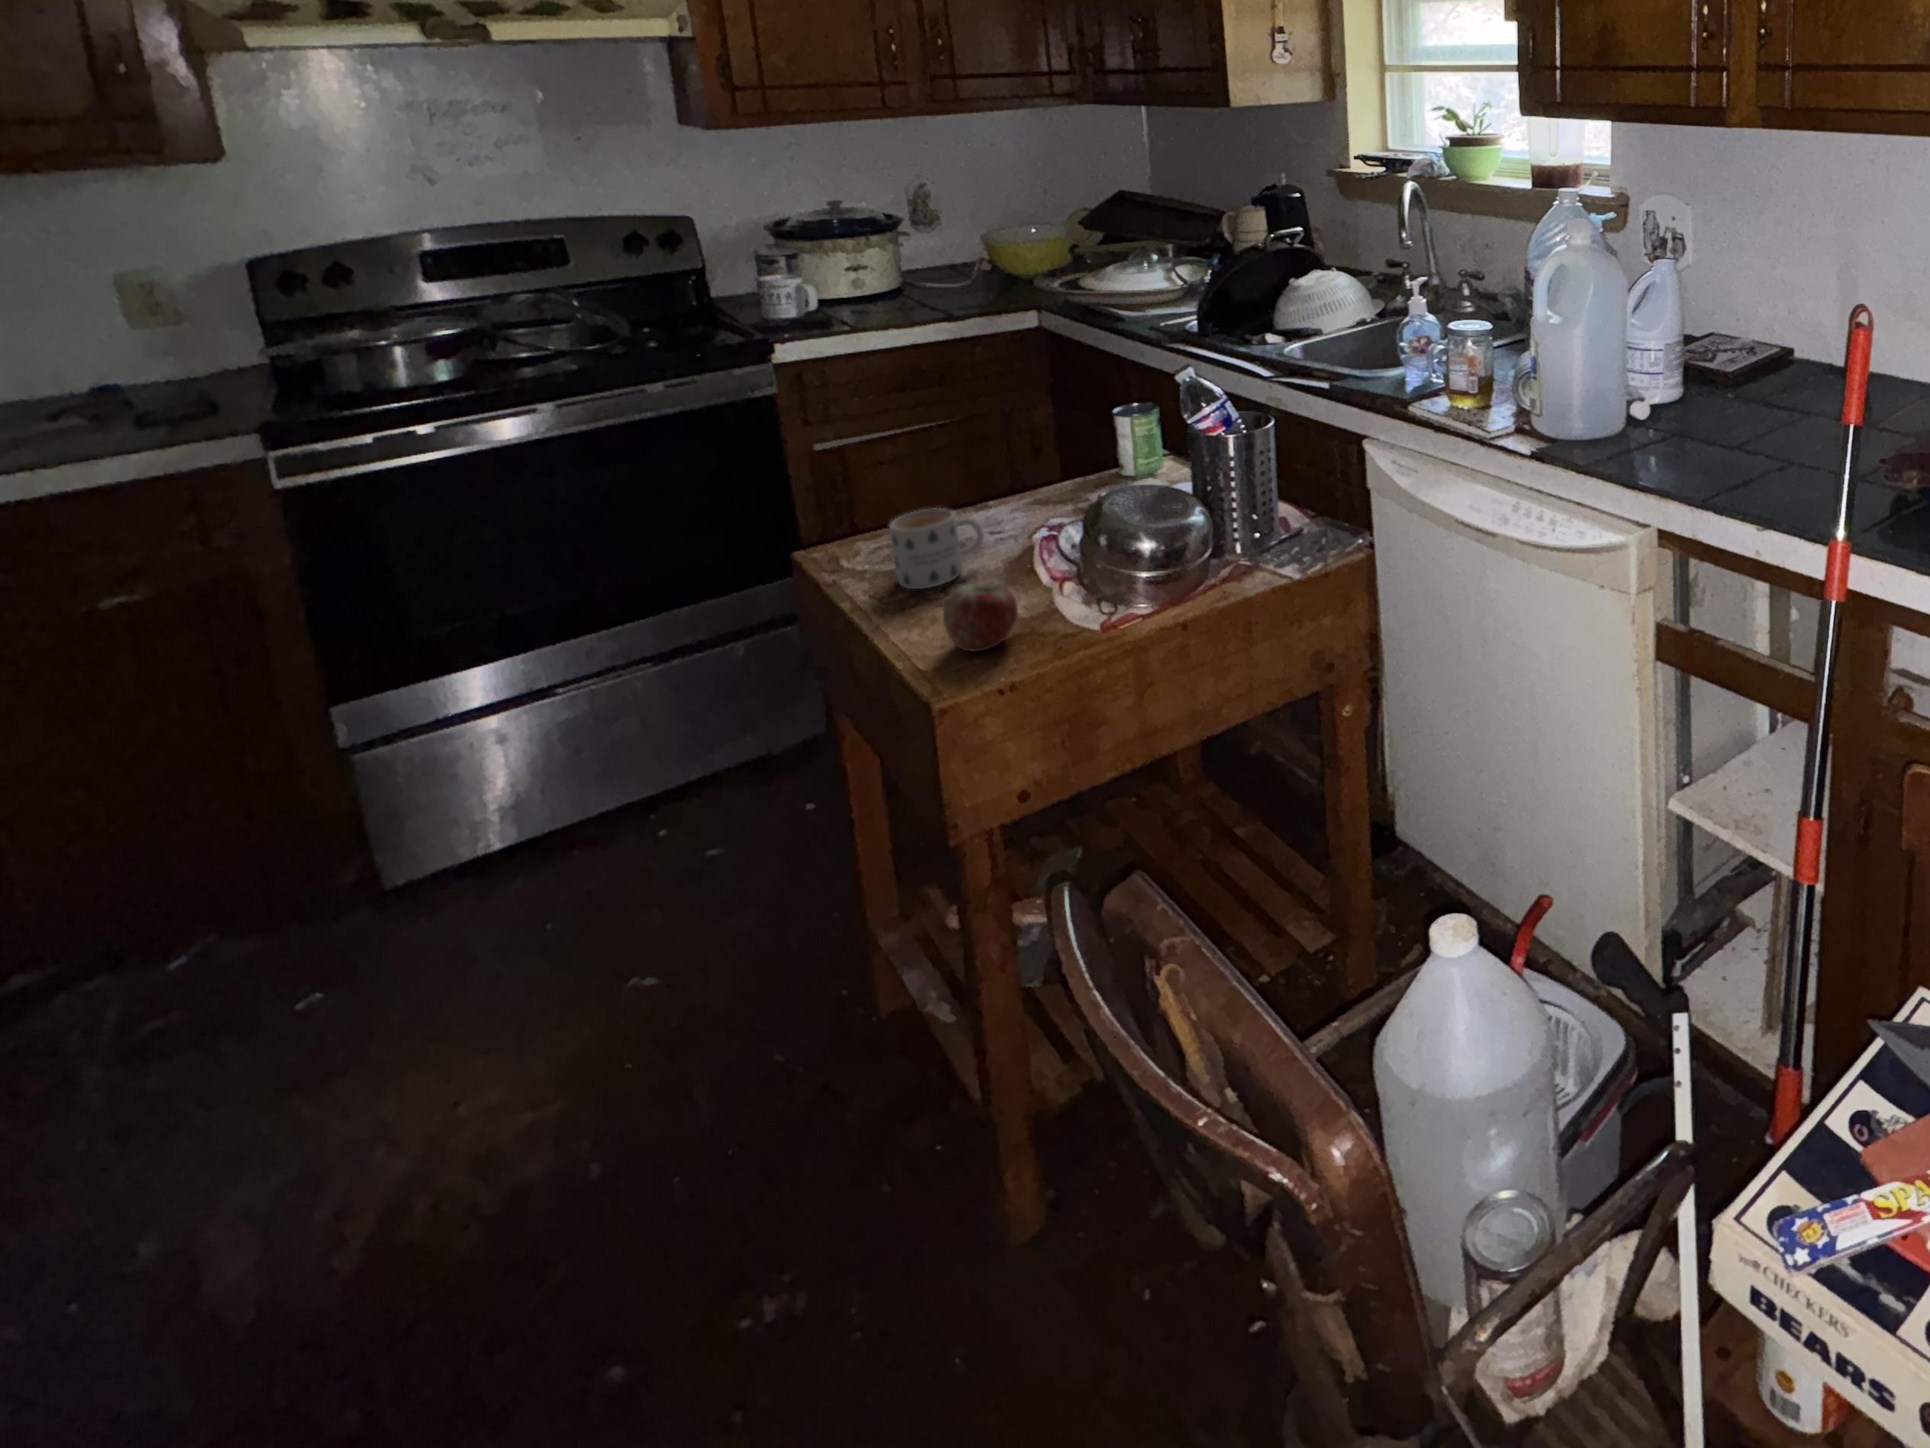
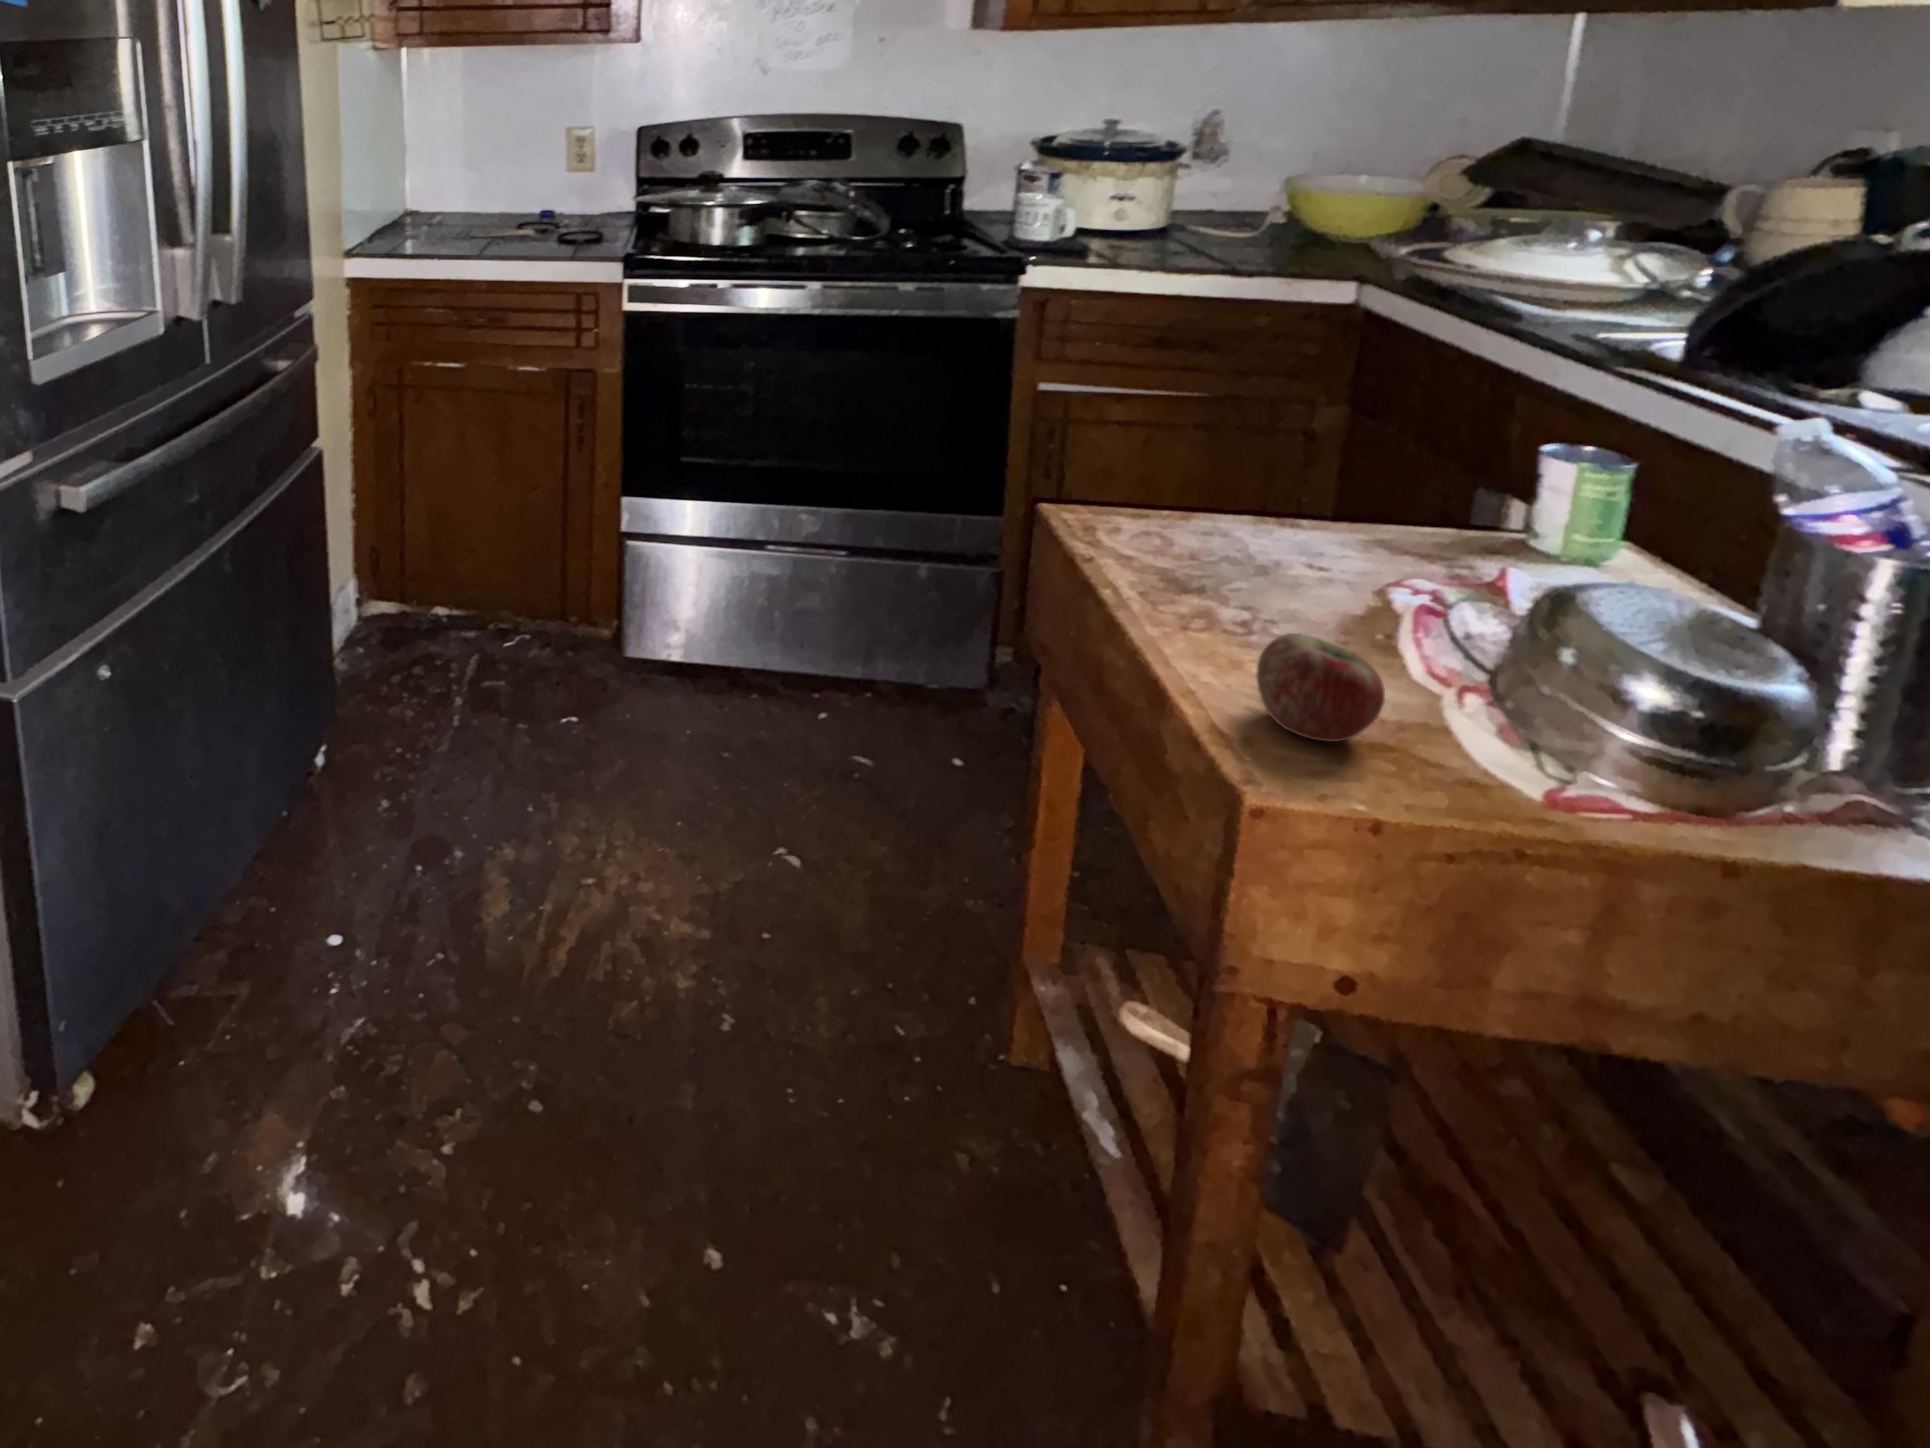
mug: present [889,508,984,589] -> none [1173,500,1314,612]

